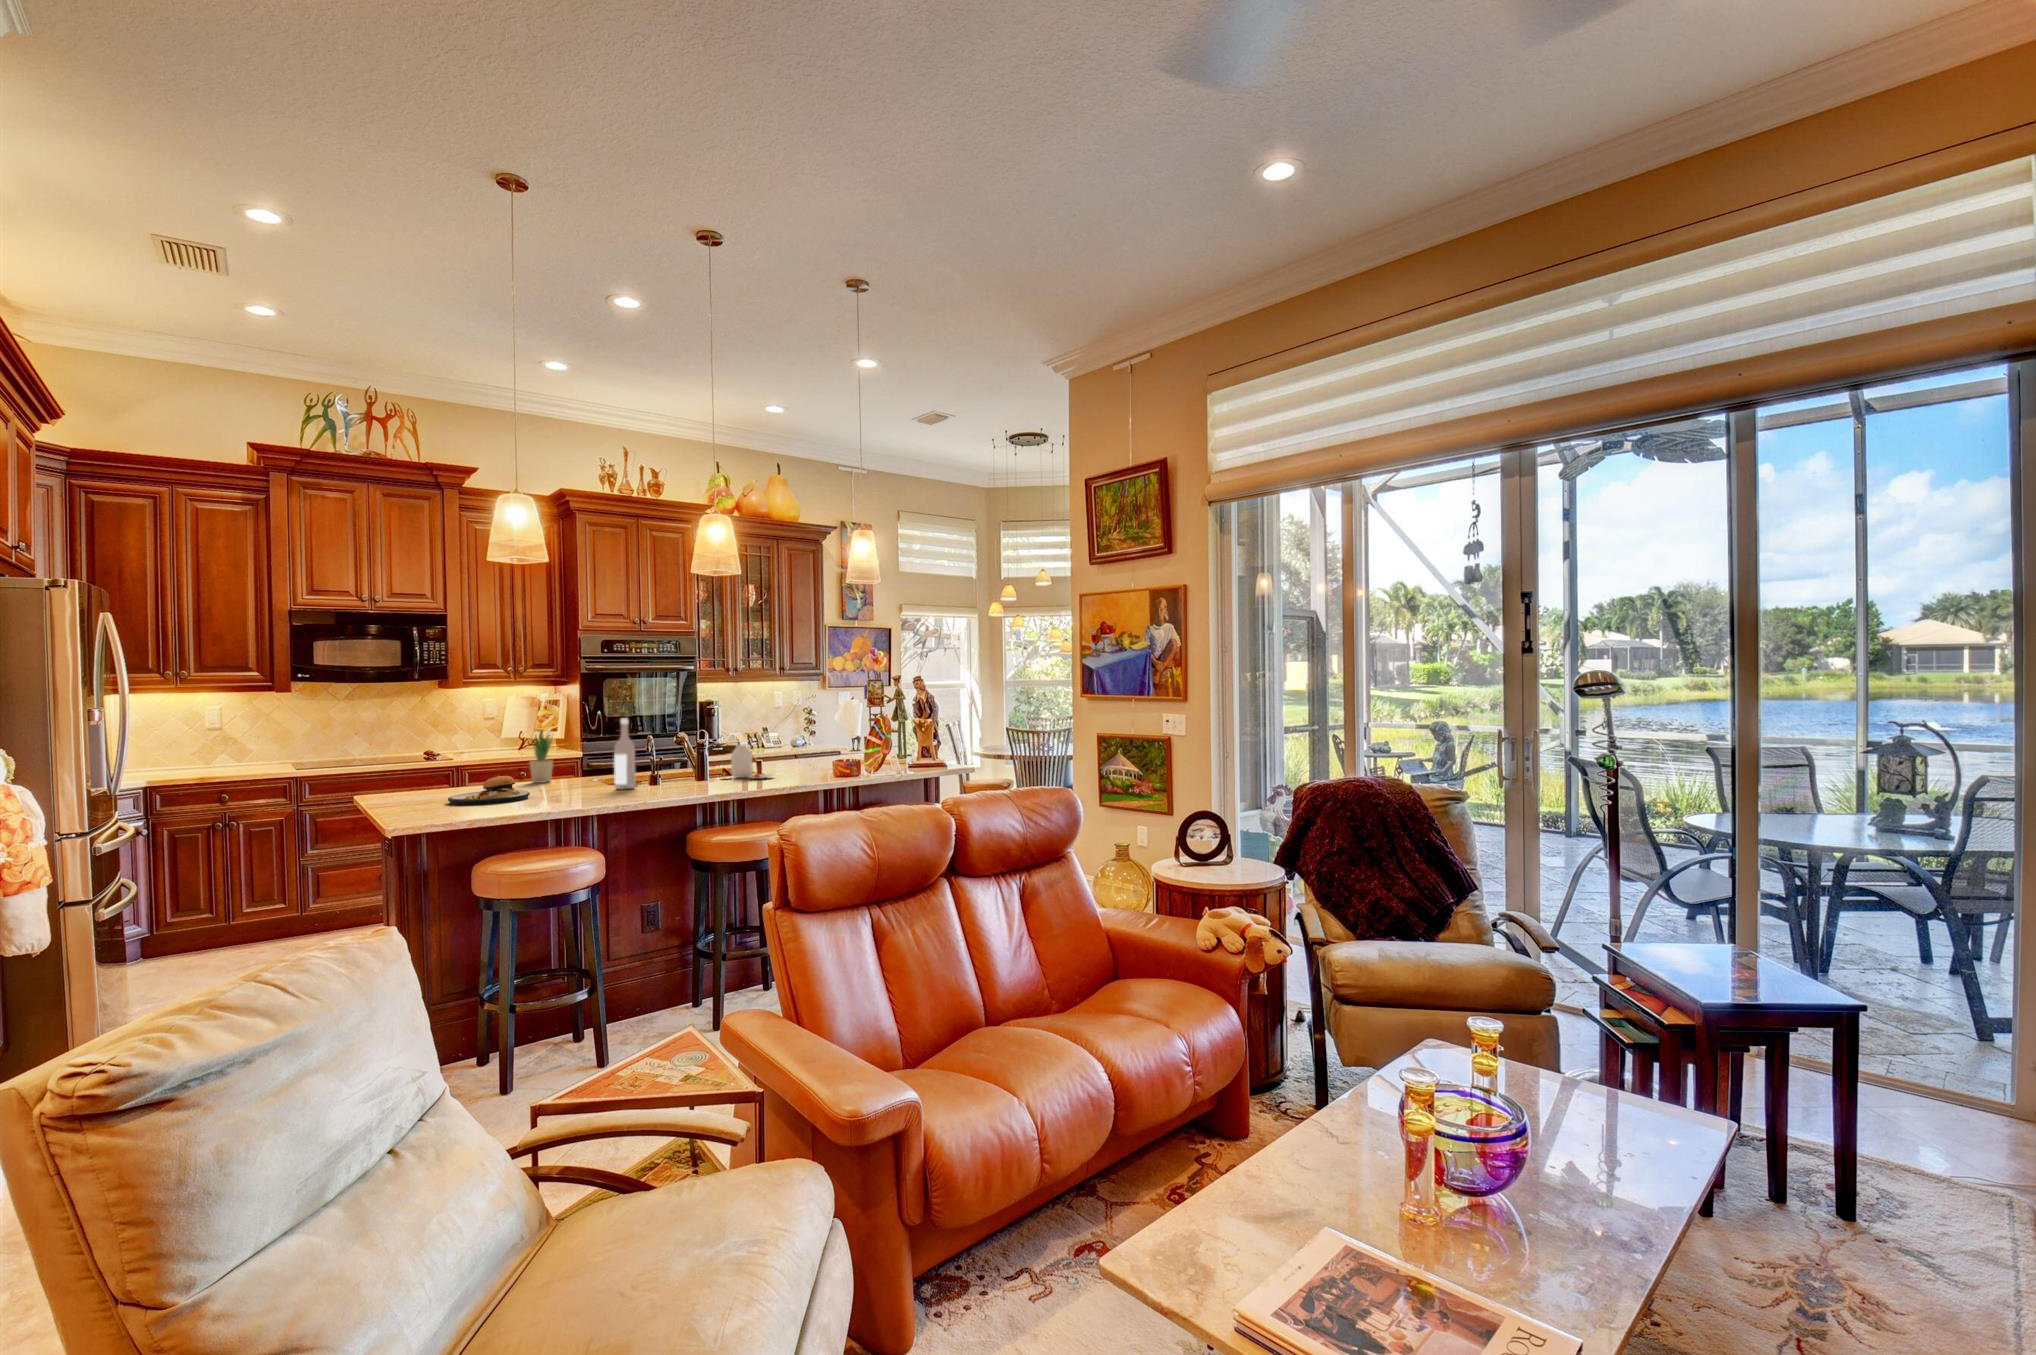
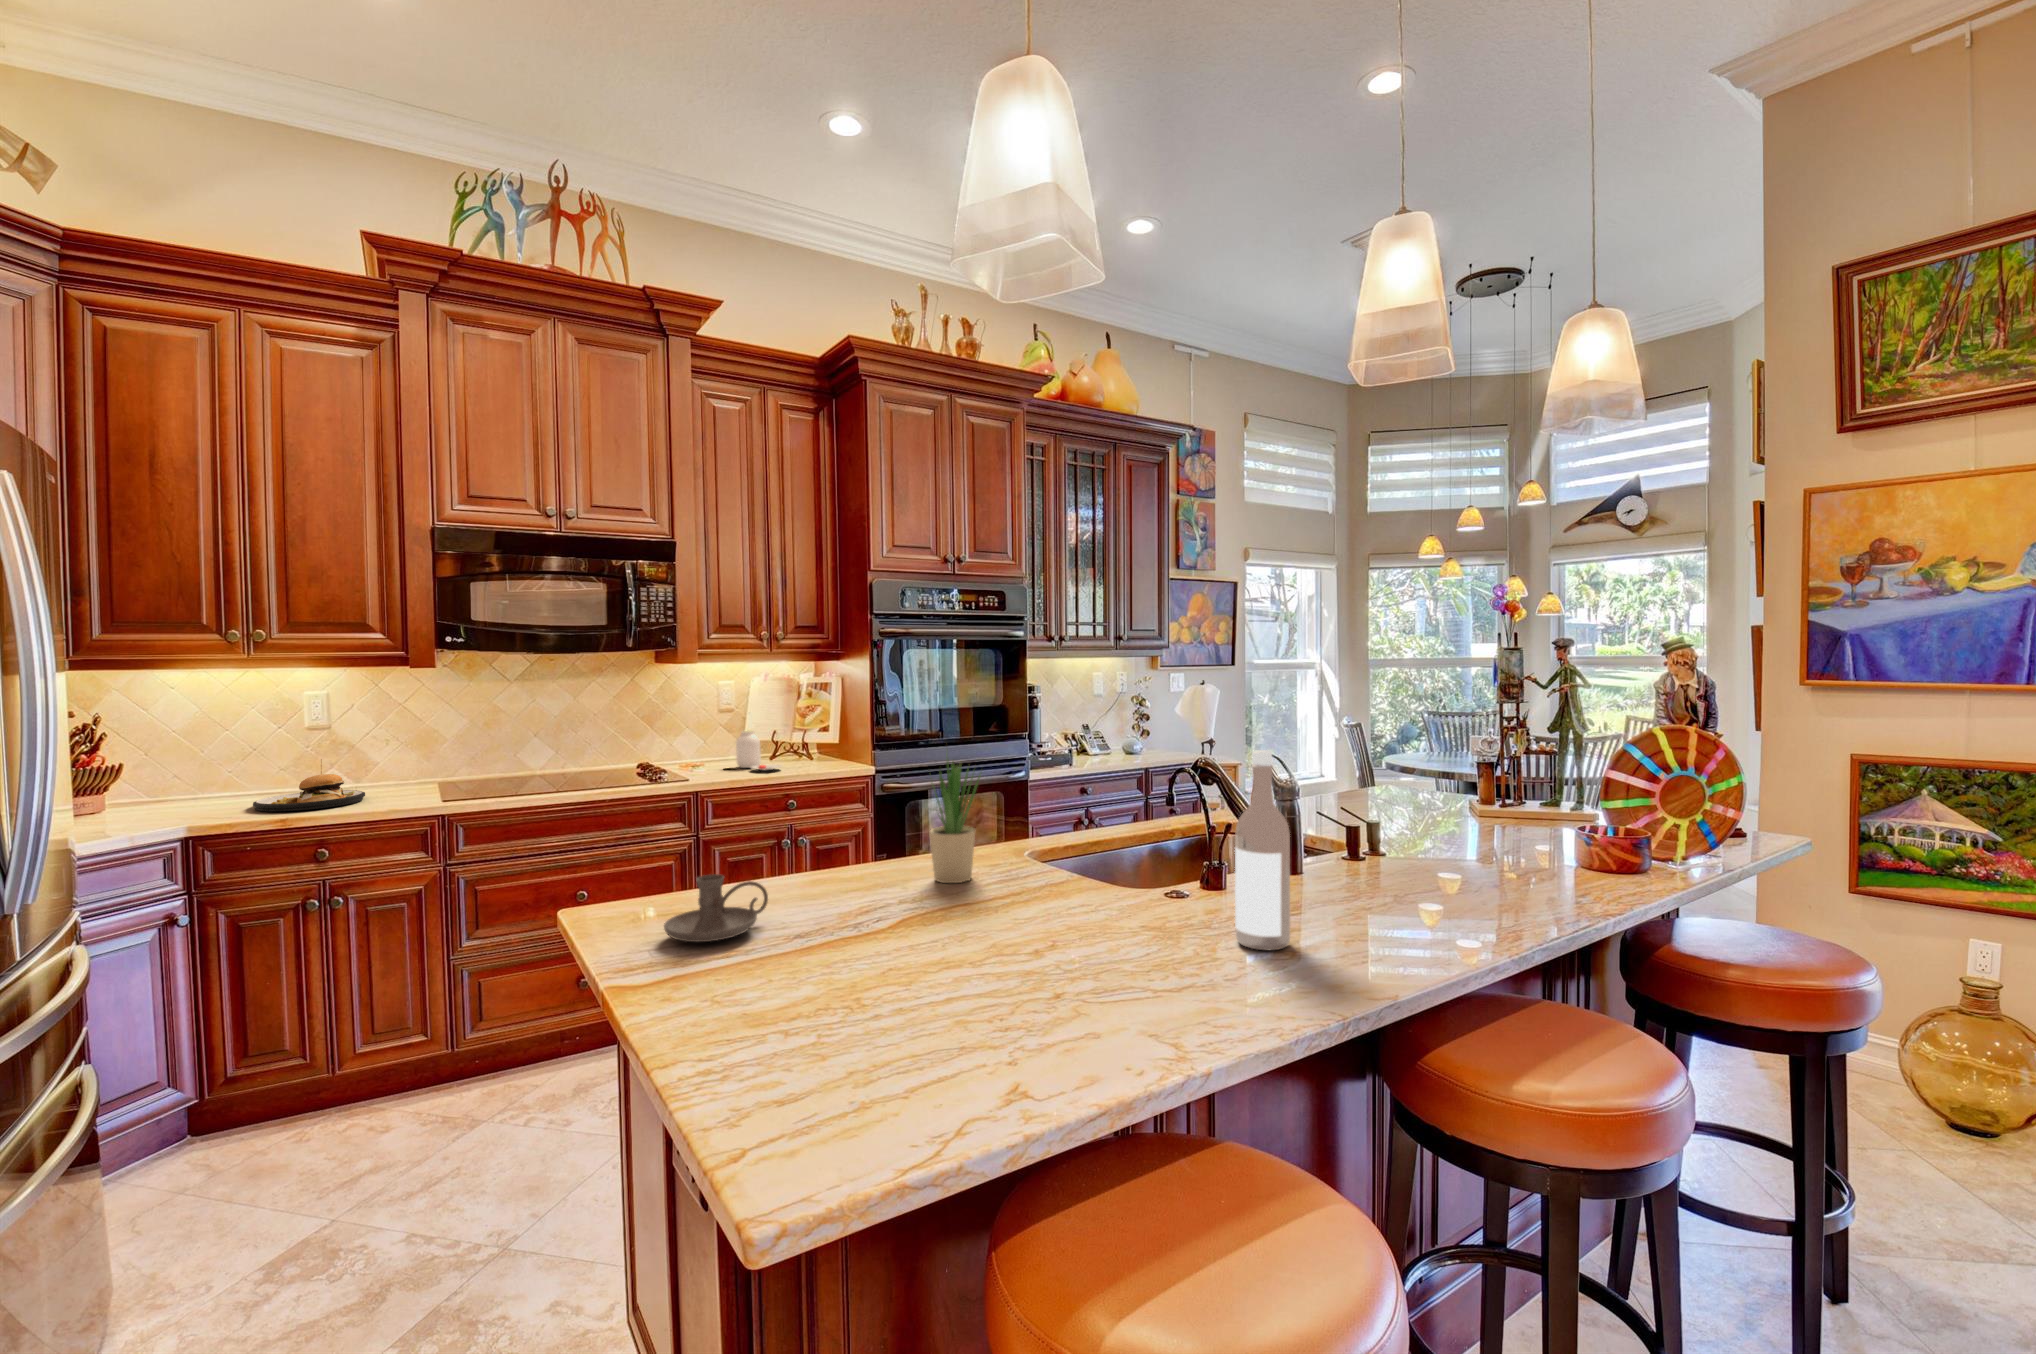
jar: present [727,745,773,779] -> present [736,730,781,770]
candle holder: none [395,771,443,795] -> present [664,874,768,942]
plate: present [448,776,530,805] -> present [253,759,365,811]

